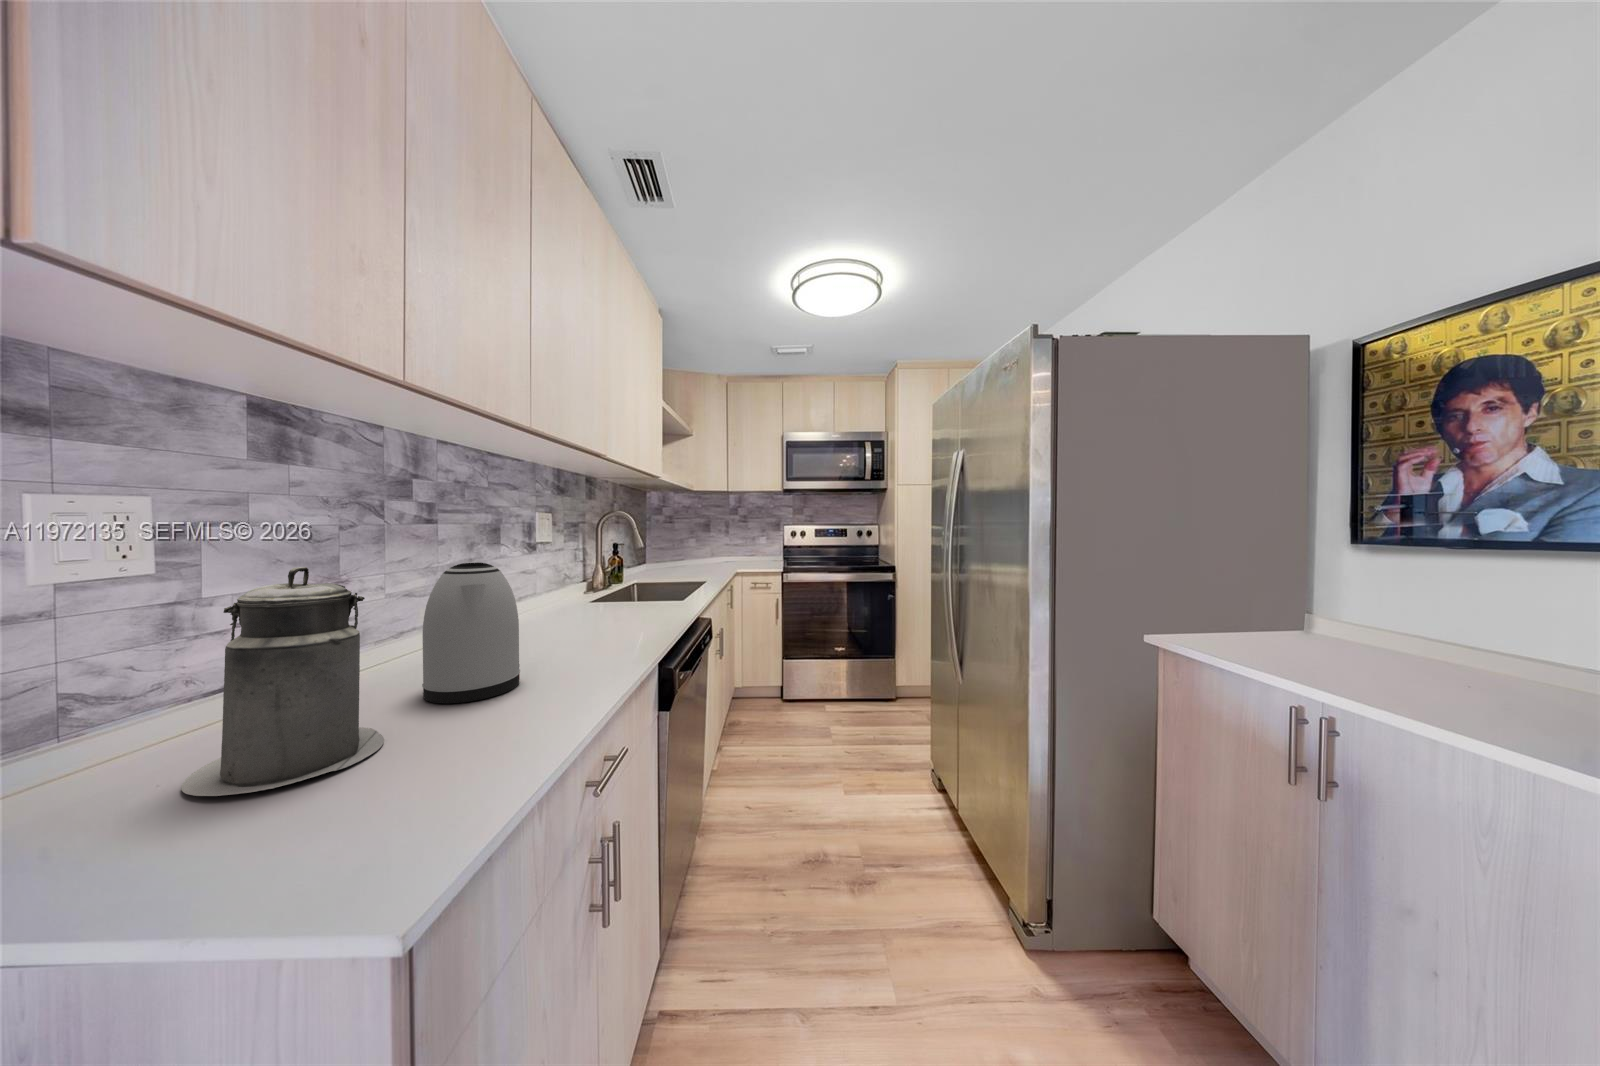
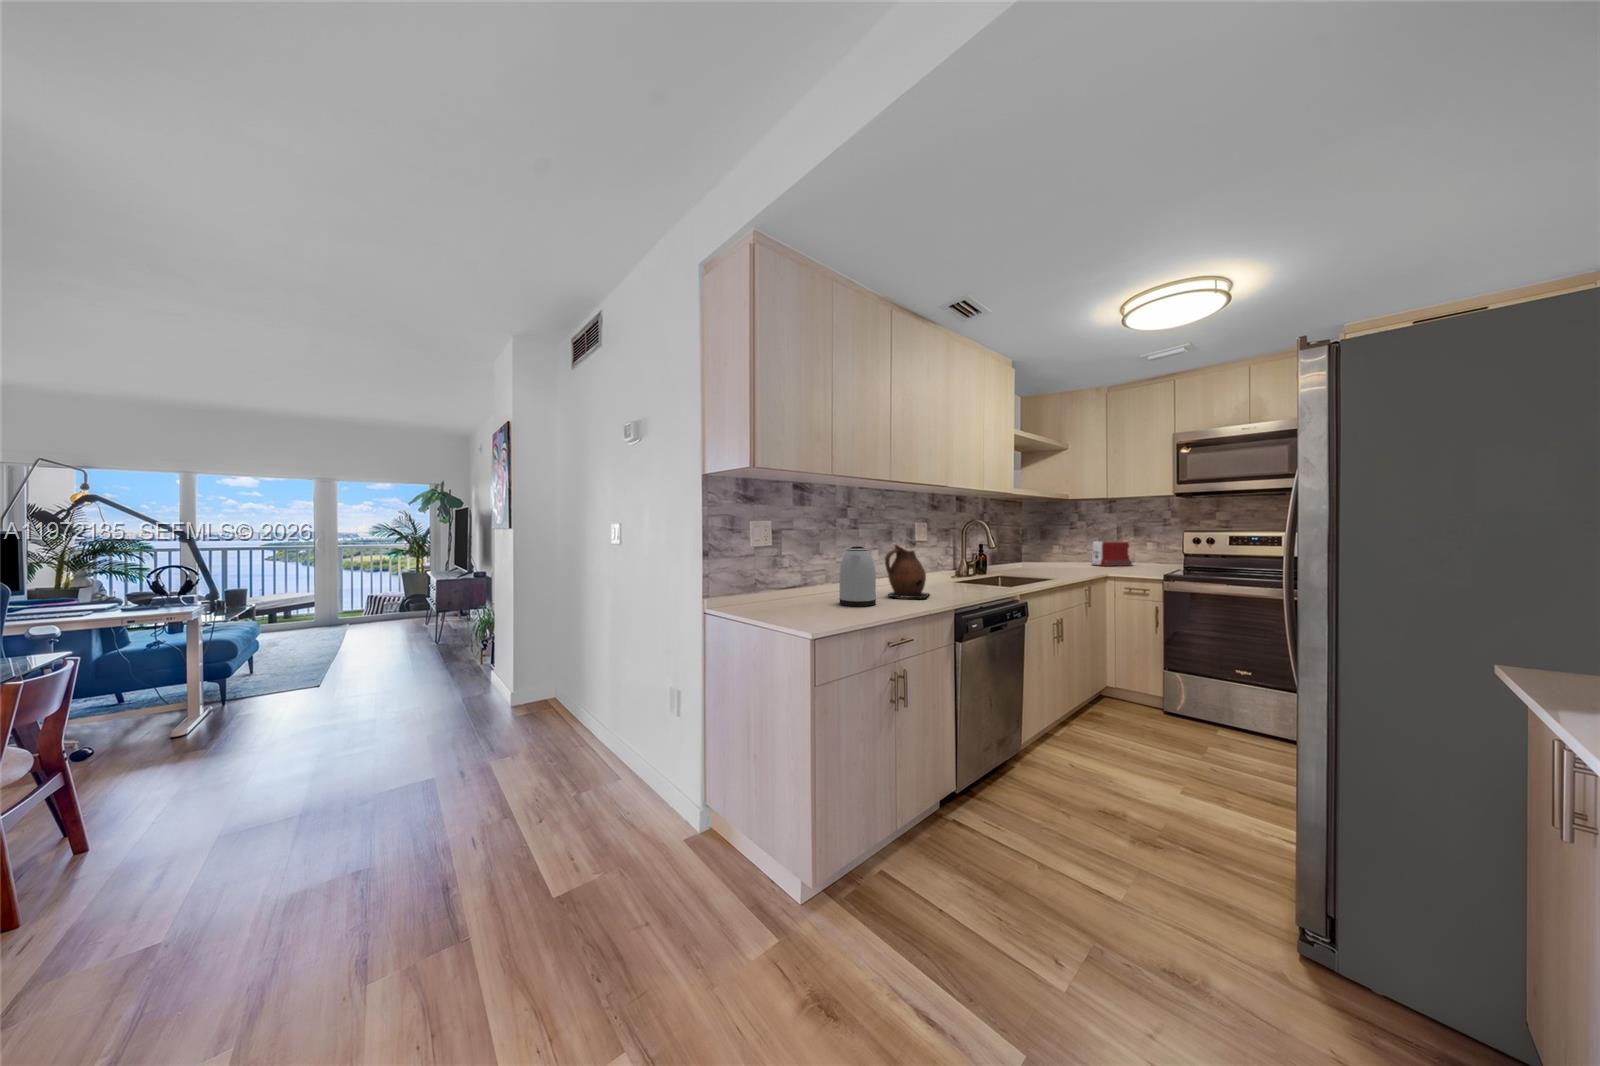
toaster: none [706,535,740,561] -> present [1091,541,1133,566]
ceramic pitcher: none [517,552,604,652] -> present [885,545,929,598]
canister: present [181,567,384,796] -> none [776,544,822,612]

